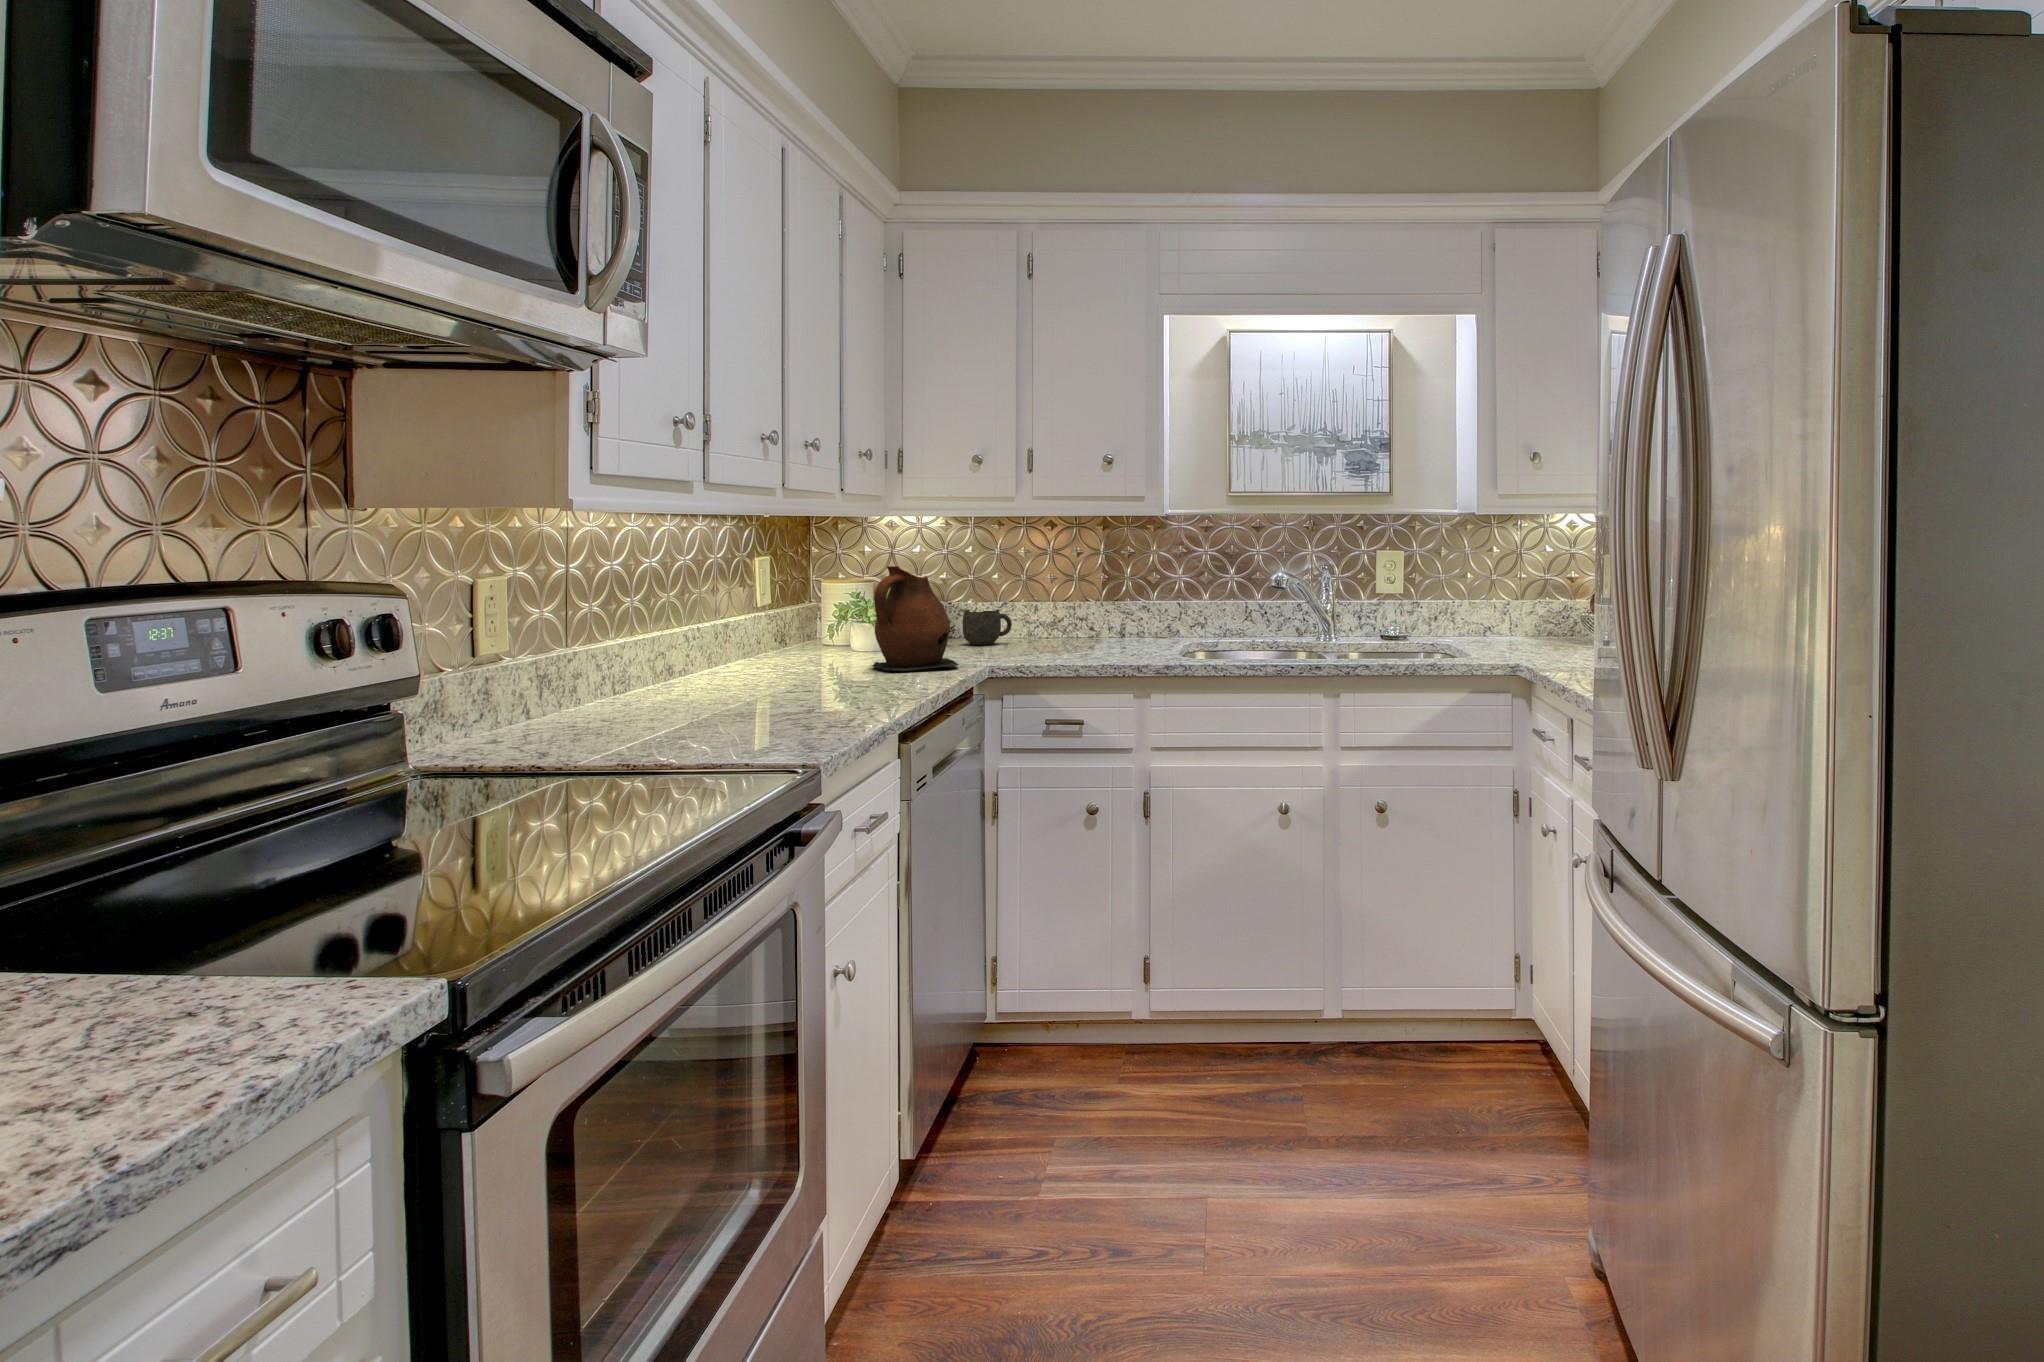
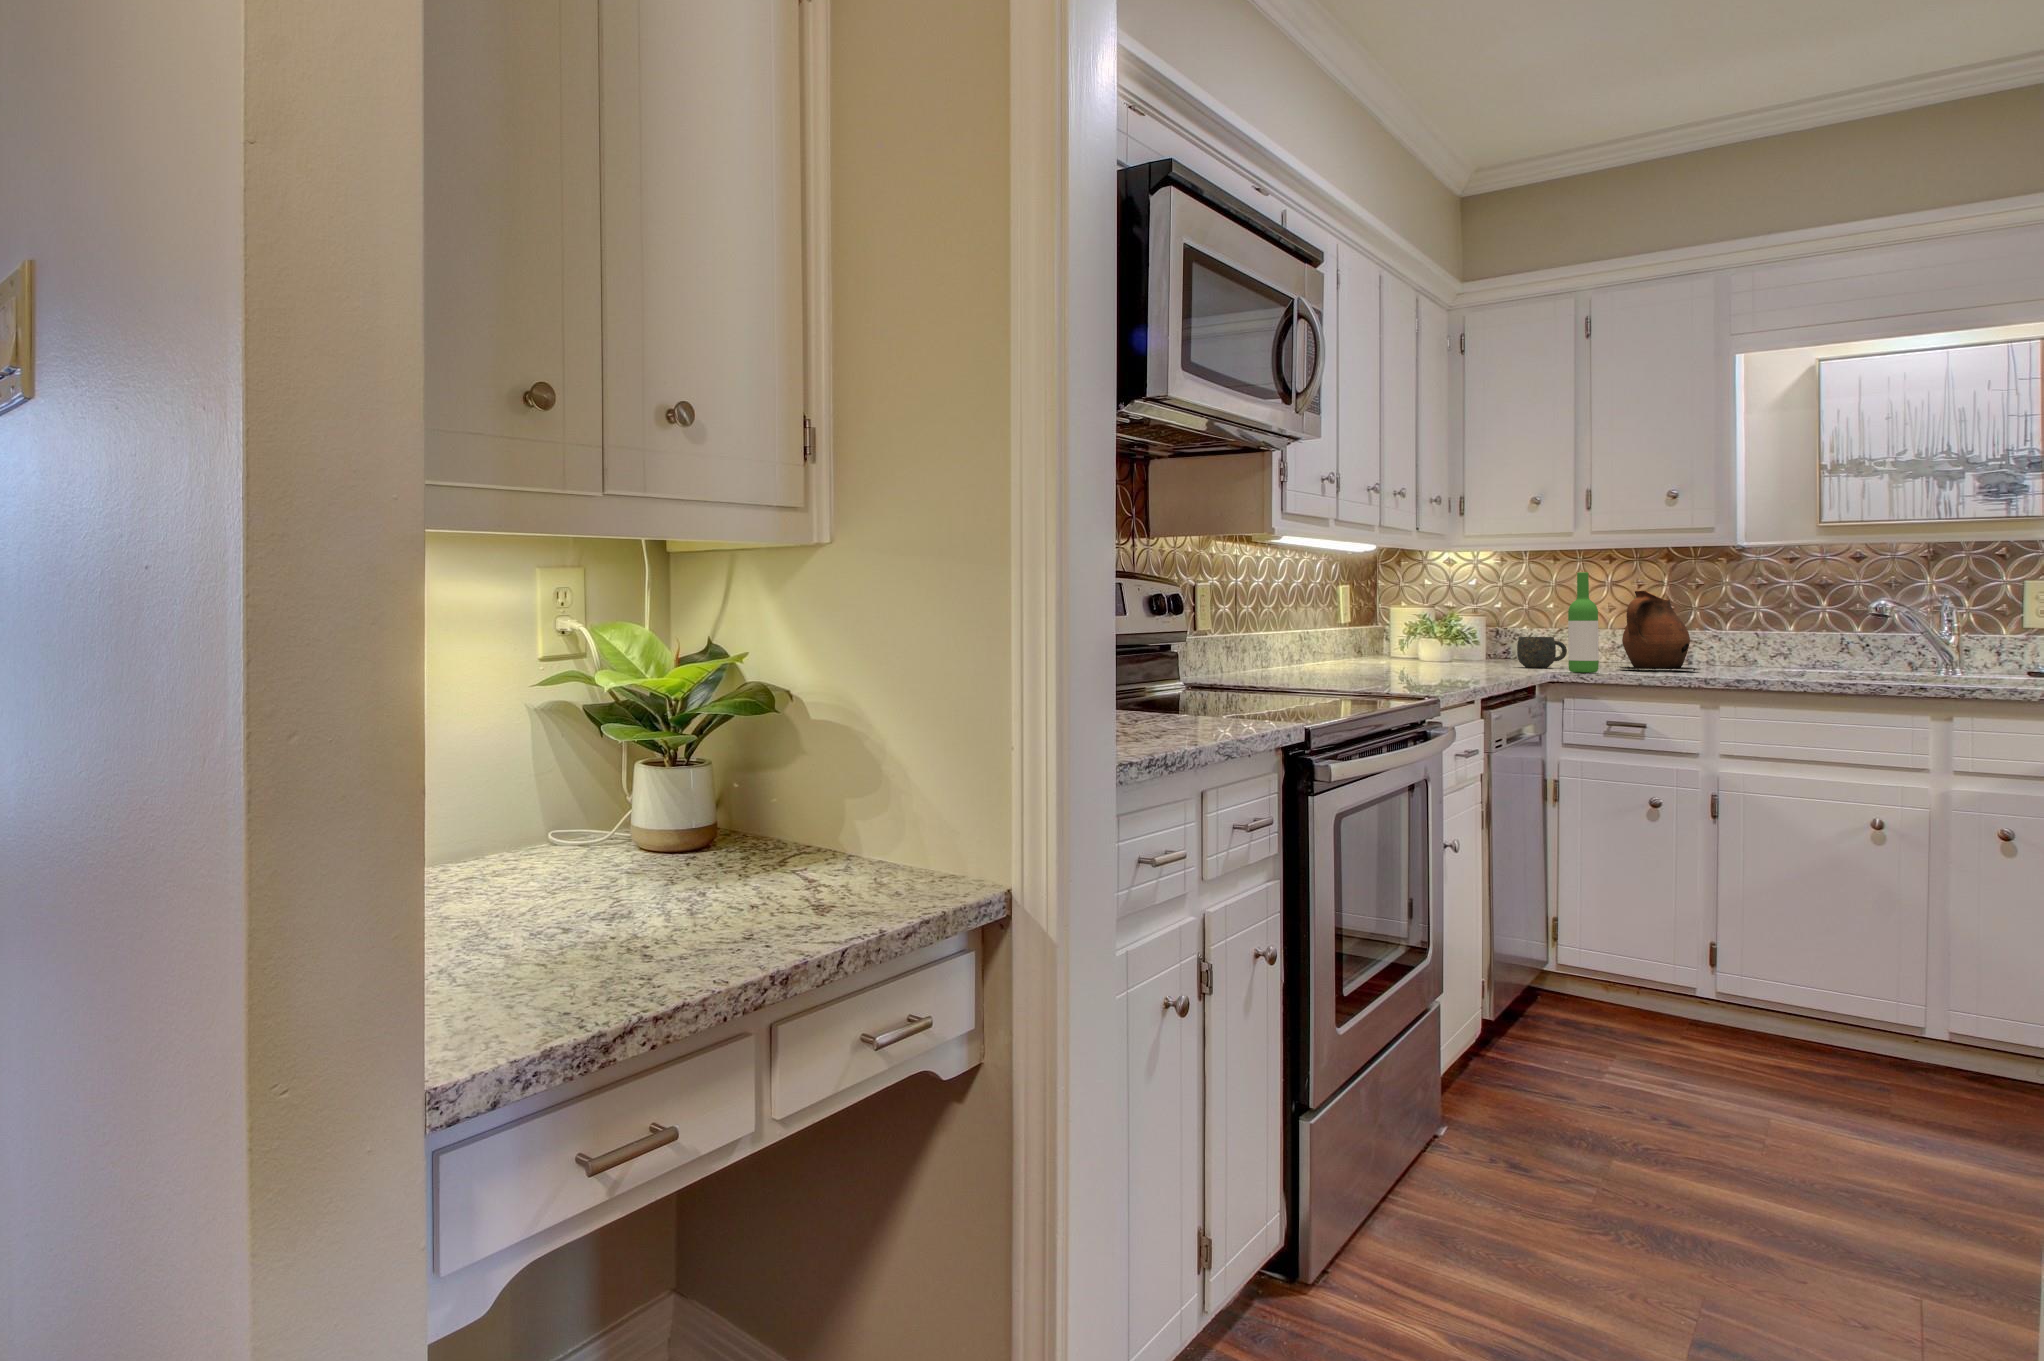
wine bottle: none [1012,544,1041,658] -> present [1568,572,1599,673]
ceramic pitcher: present [872,566,959,670] -> present [1619,590,1700,671]

